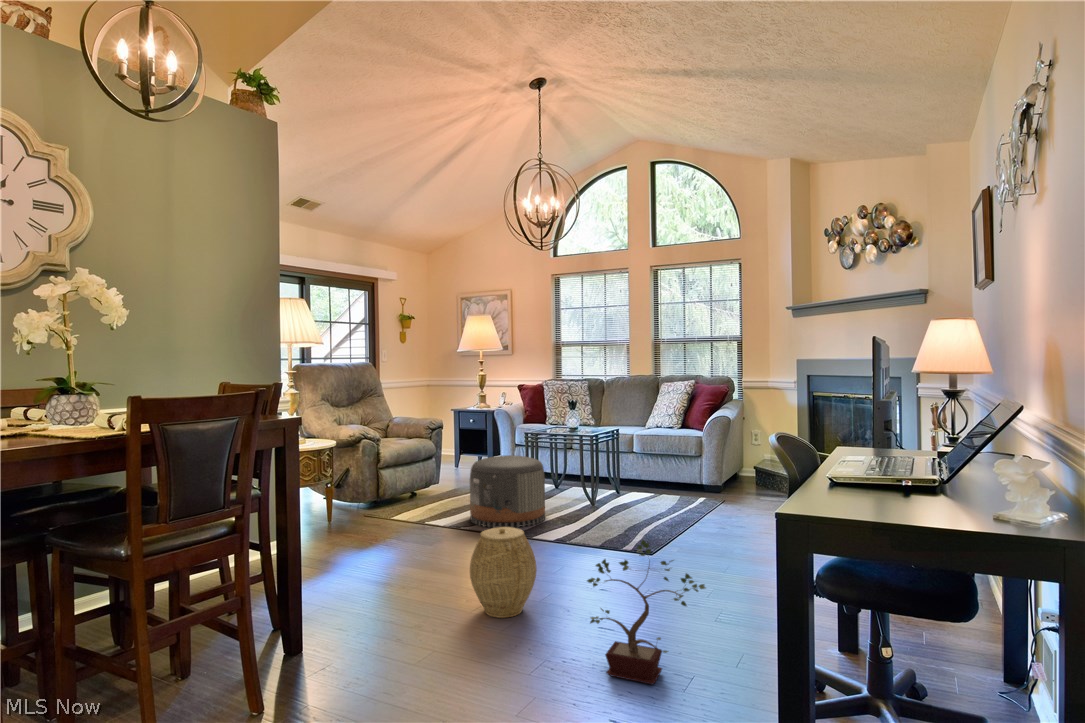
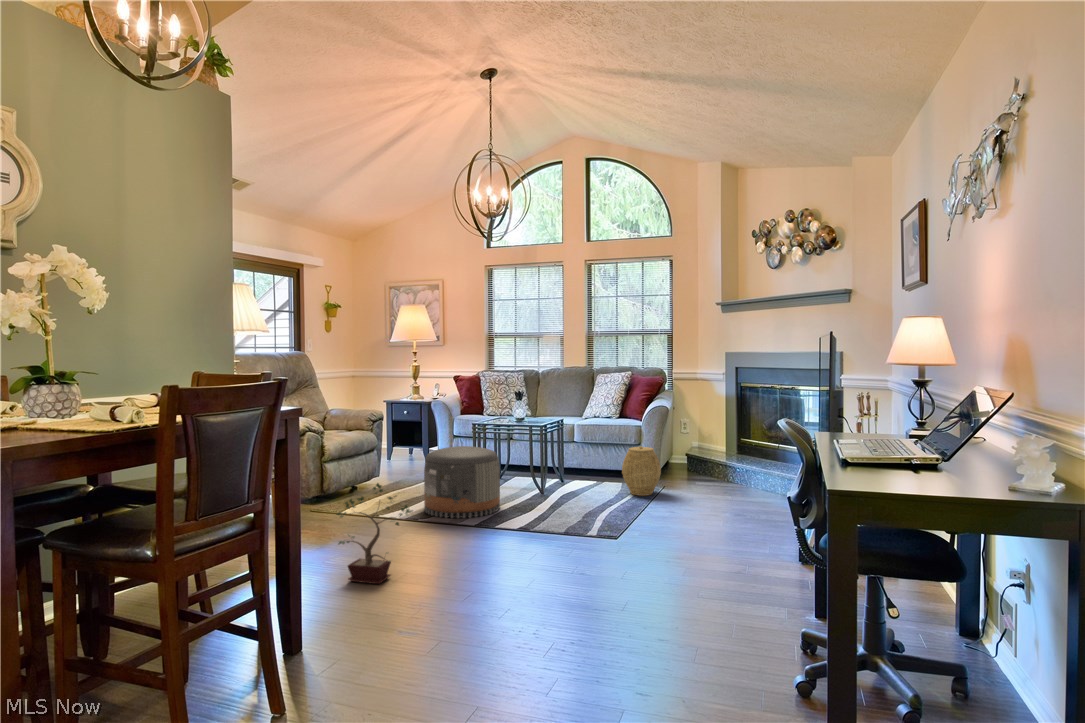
woven basket: present [470,527,537,618] -> present [622,446,661,496]
potted plant: present [587,540,706,684] -> present [337,483,412,584]

